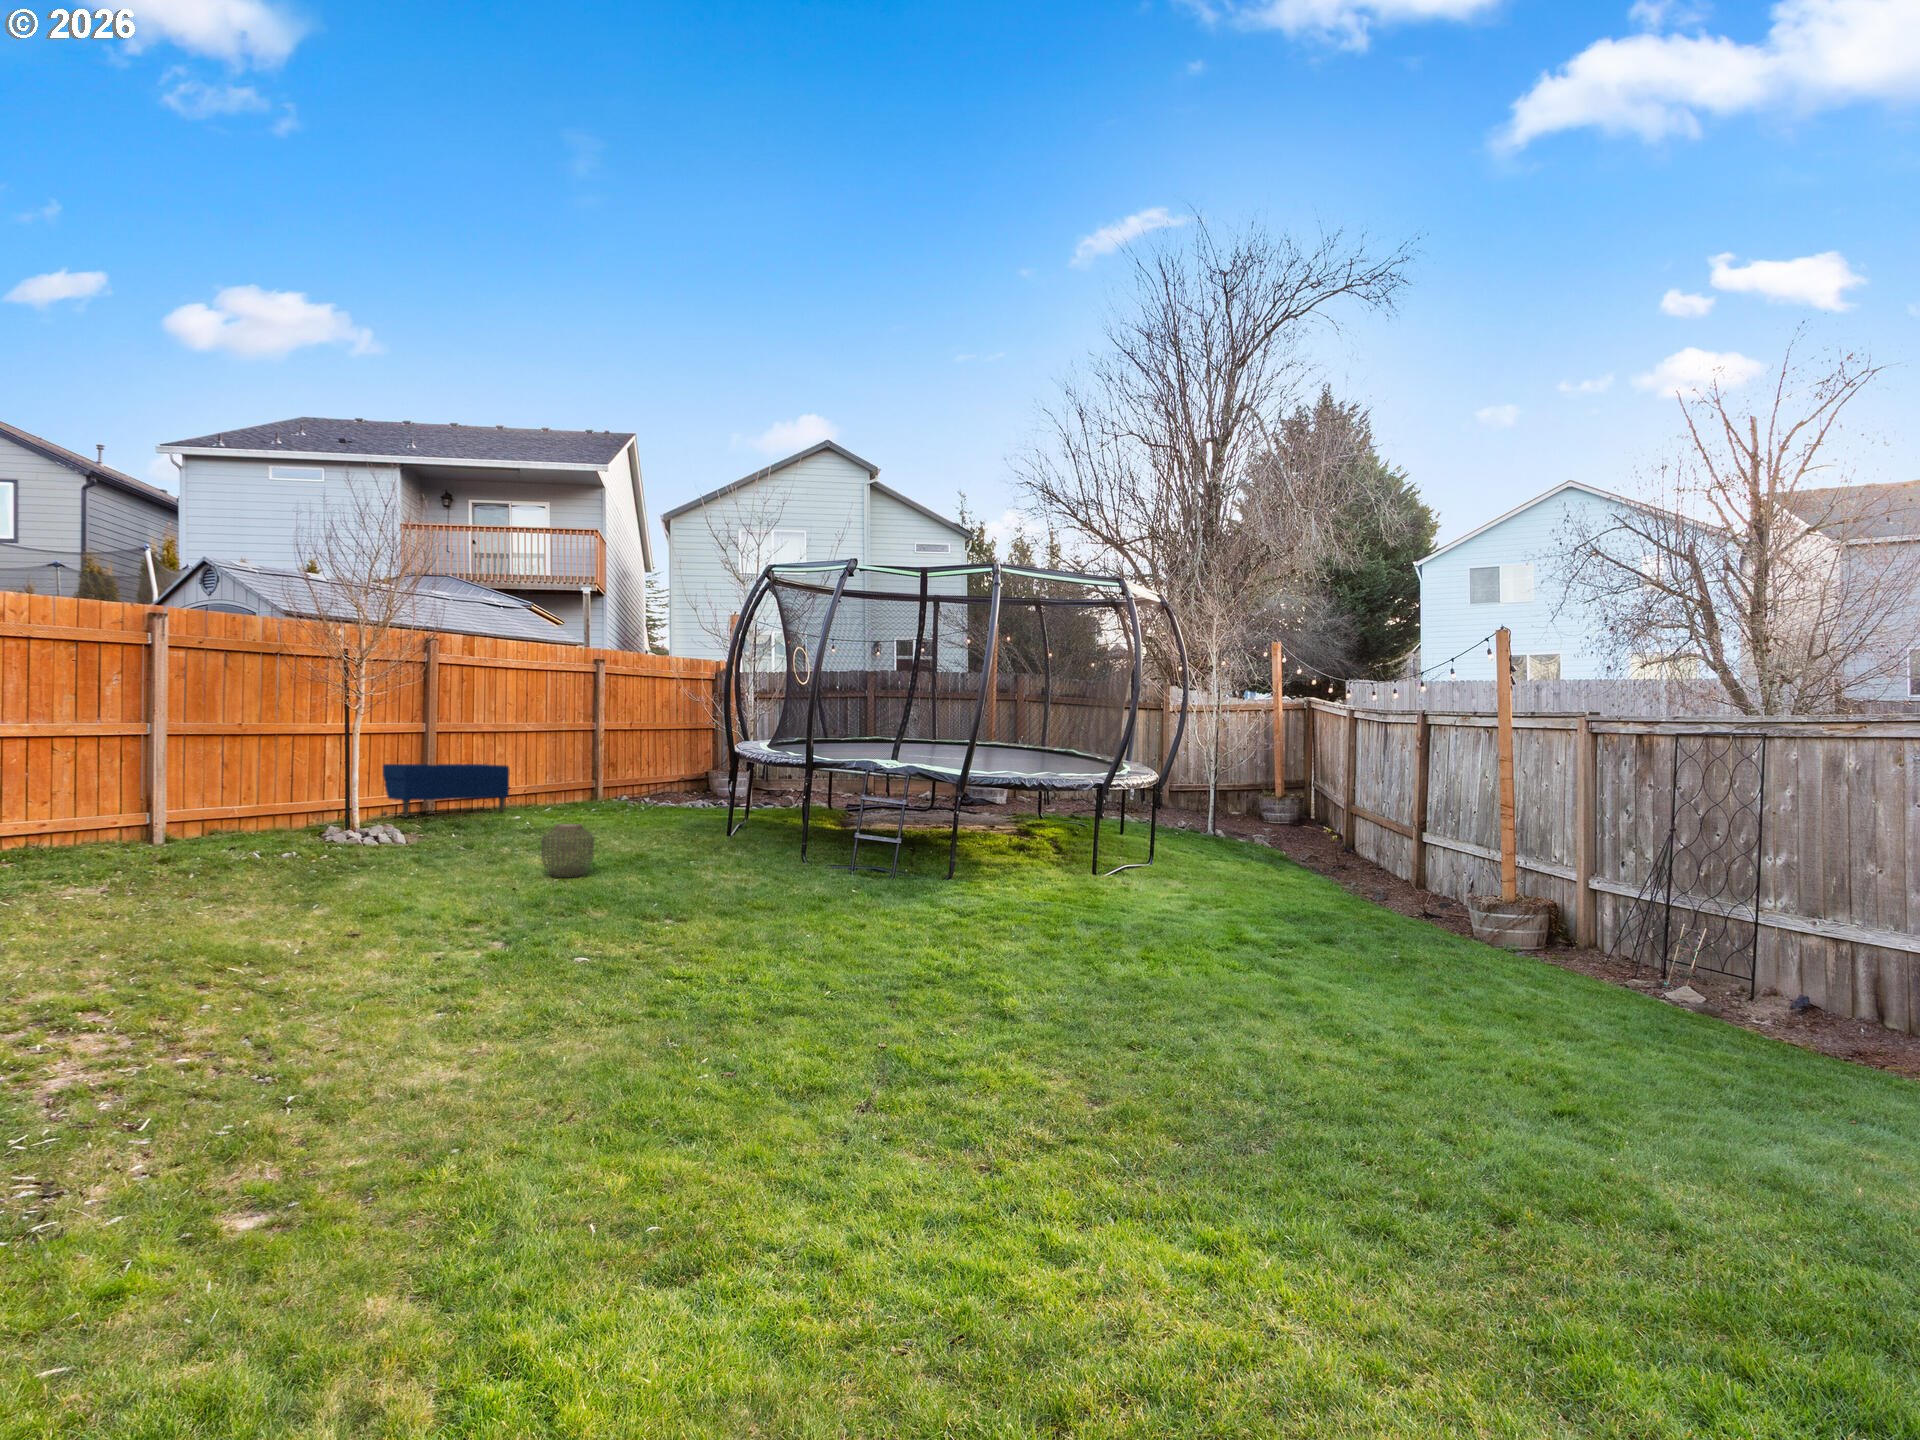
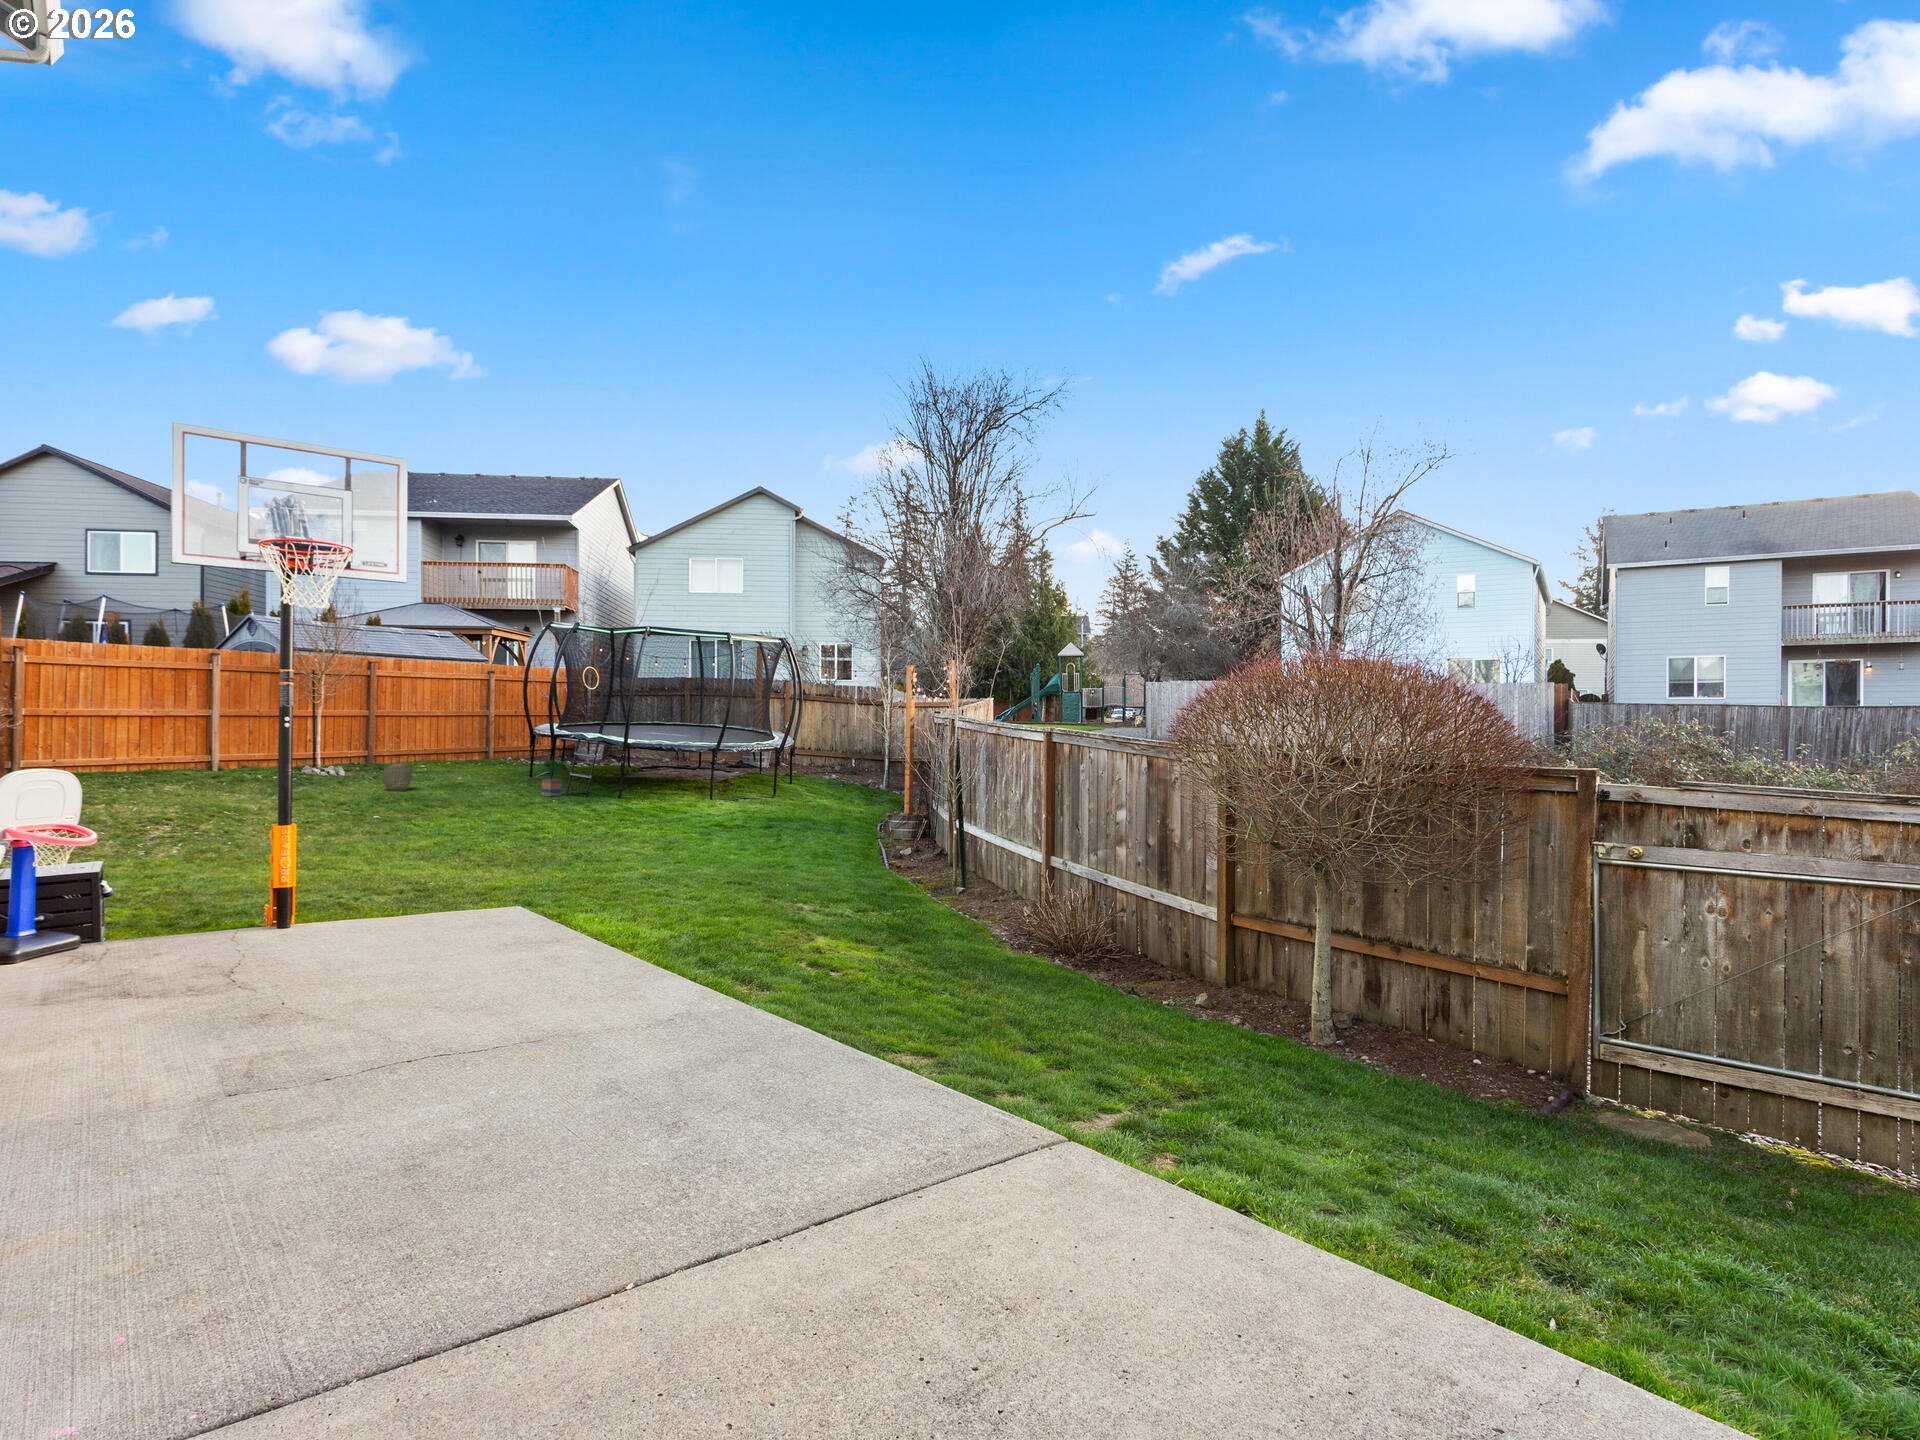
bench: present [382,764,509,817] -> none [340,734,418,765]
potted tree: none [823,805,875,873] -> present [540,760,568,796]

